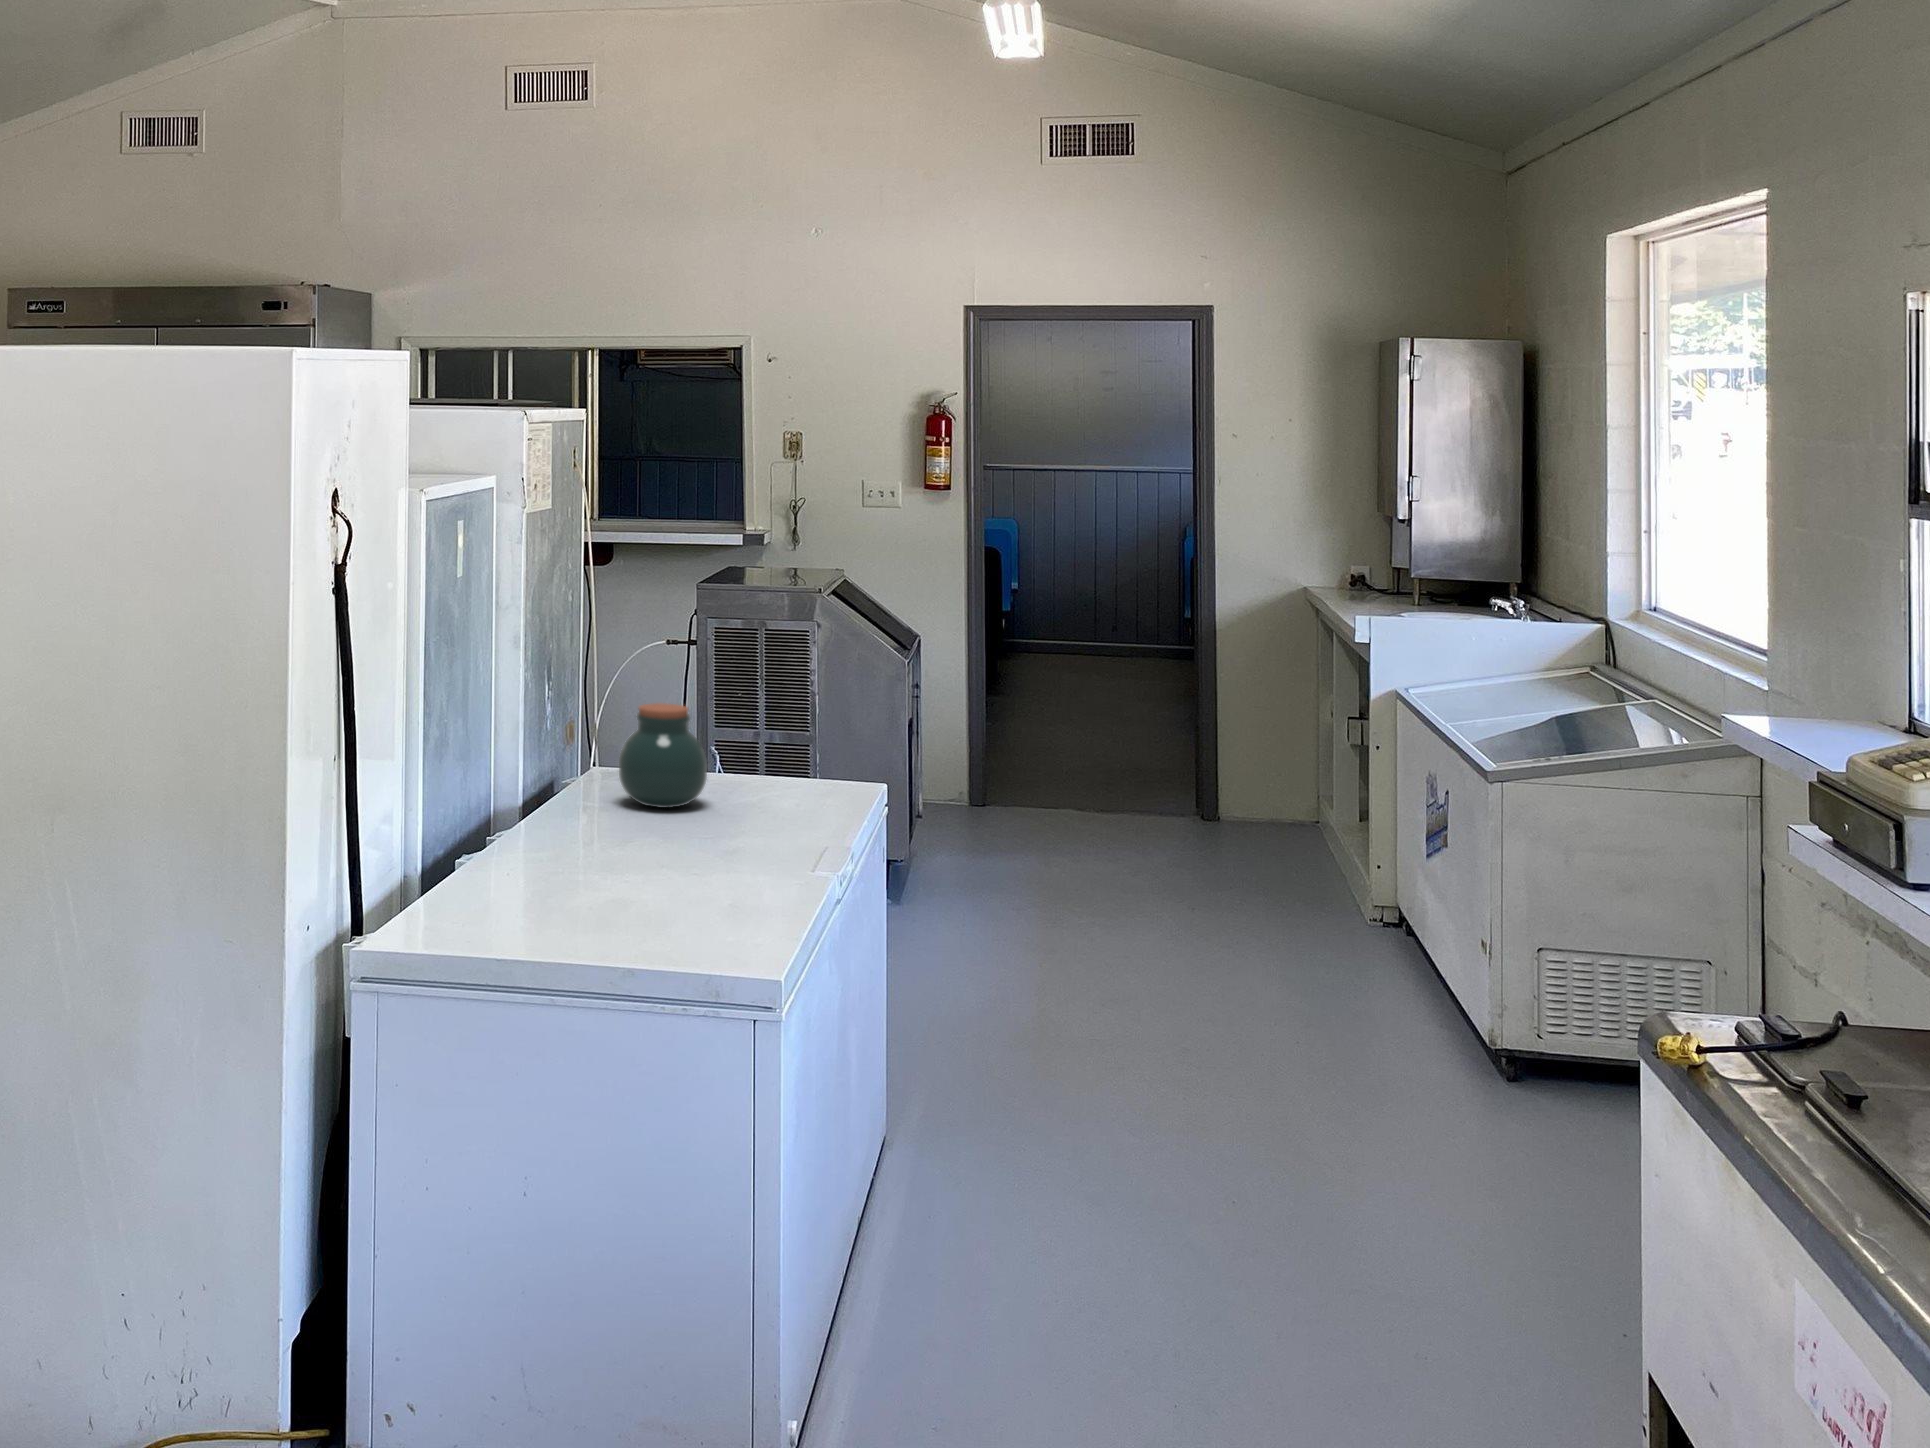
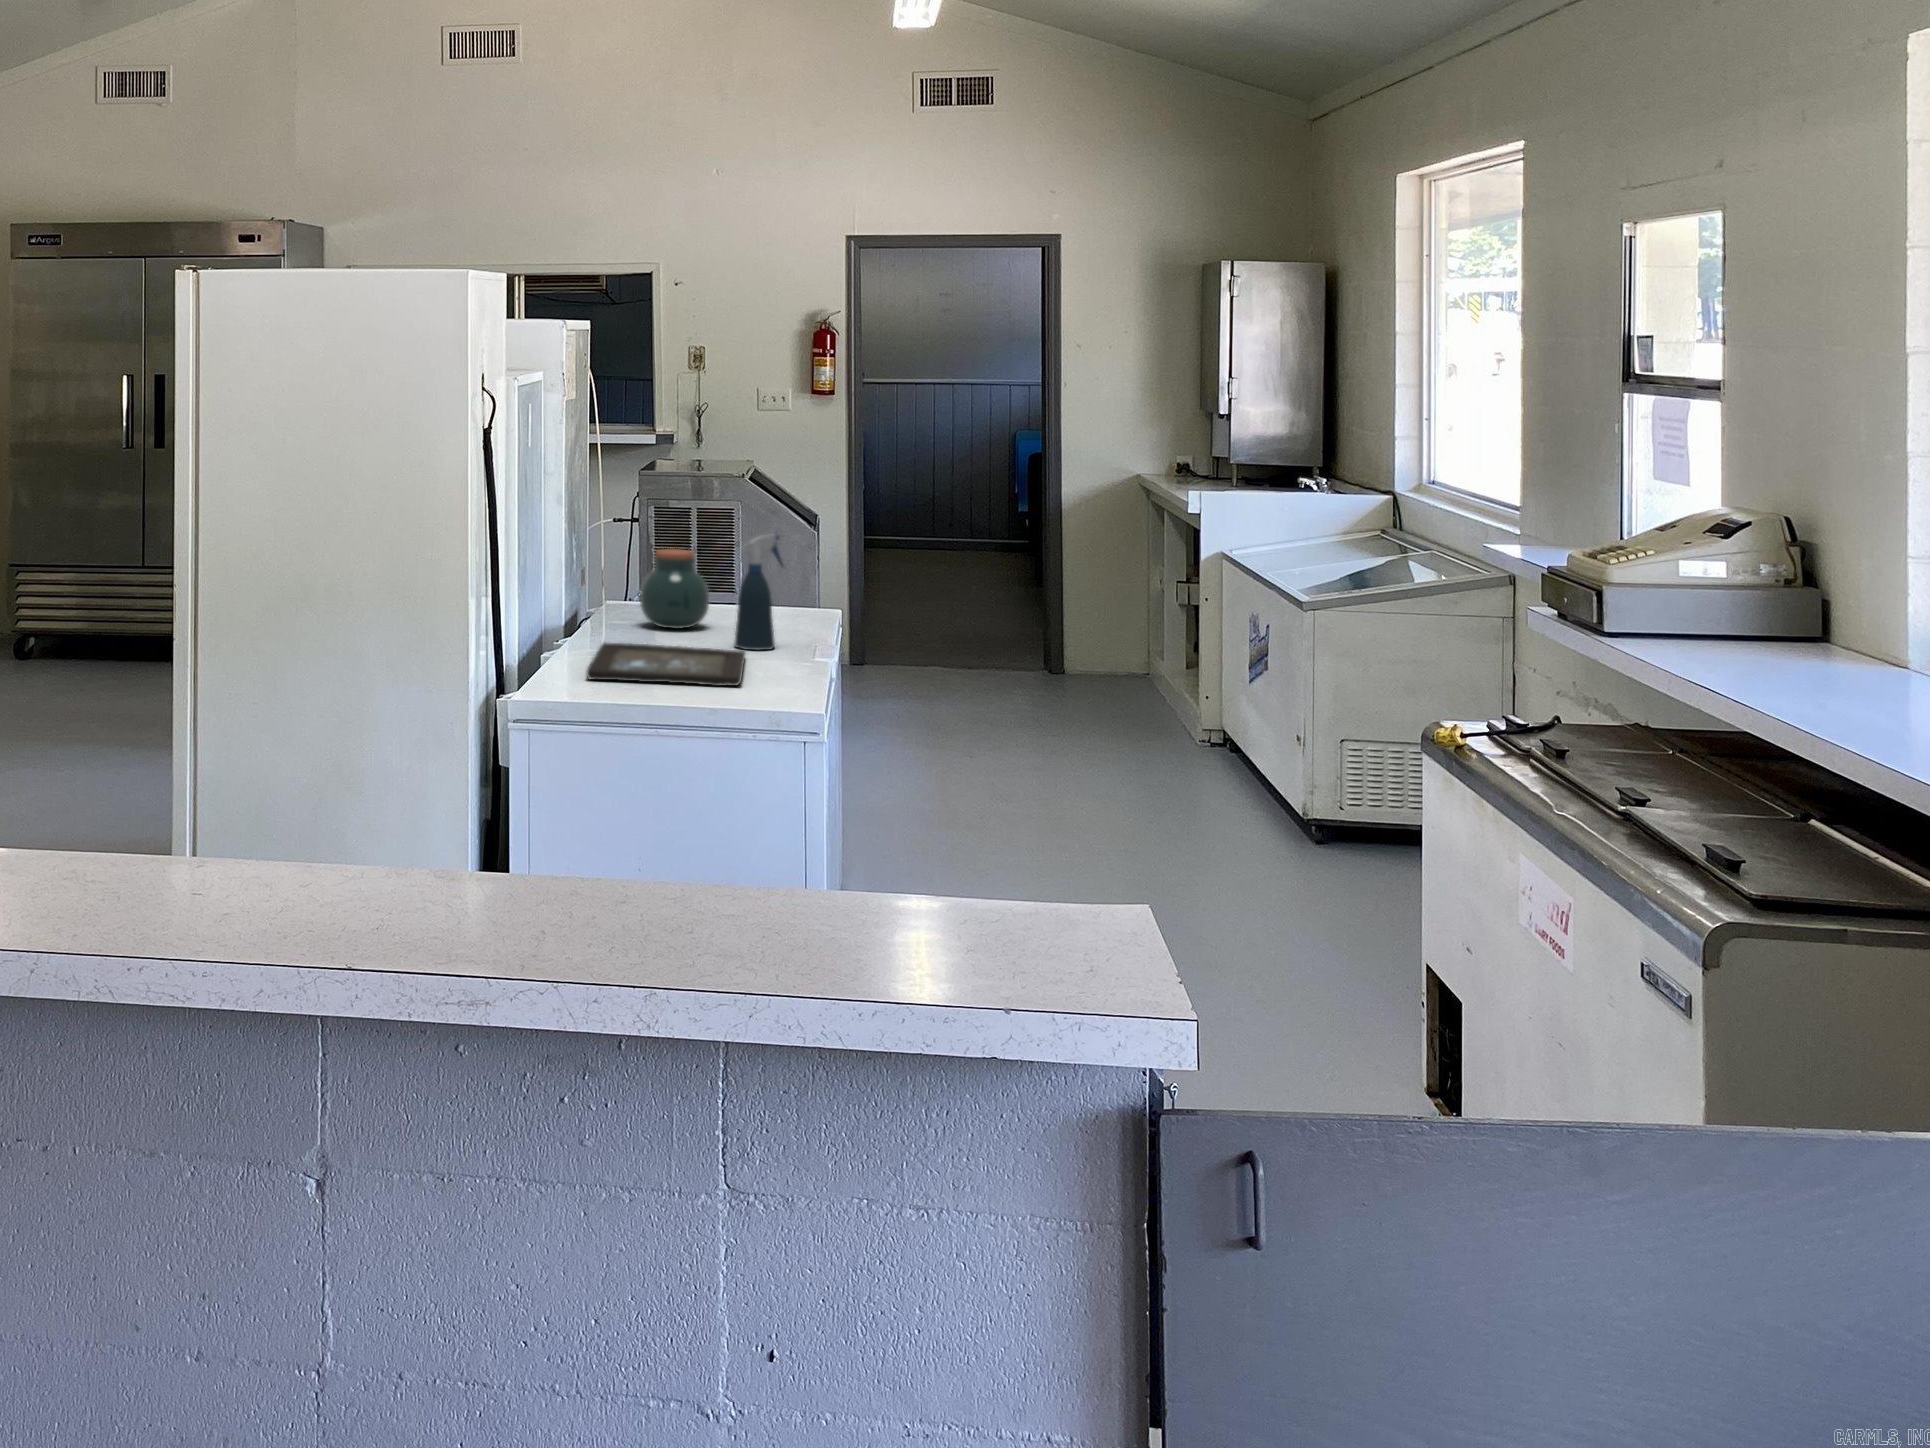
spray bottle: none [724,693,791,847] -> present [735,535,784,650]
tray: none [496,835,729,912] -> present [587,642,745,686]

